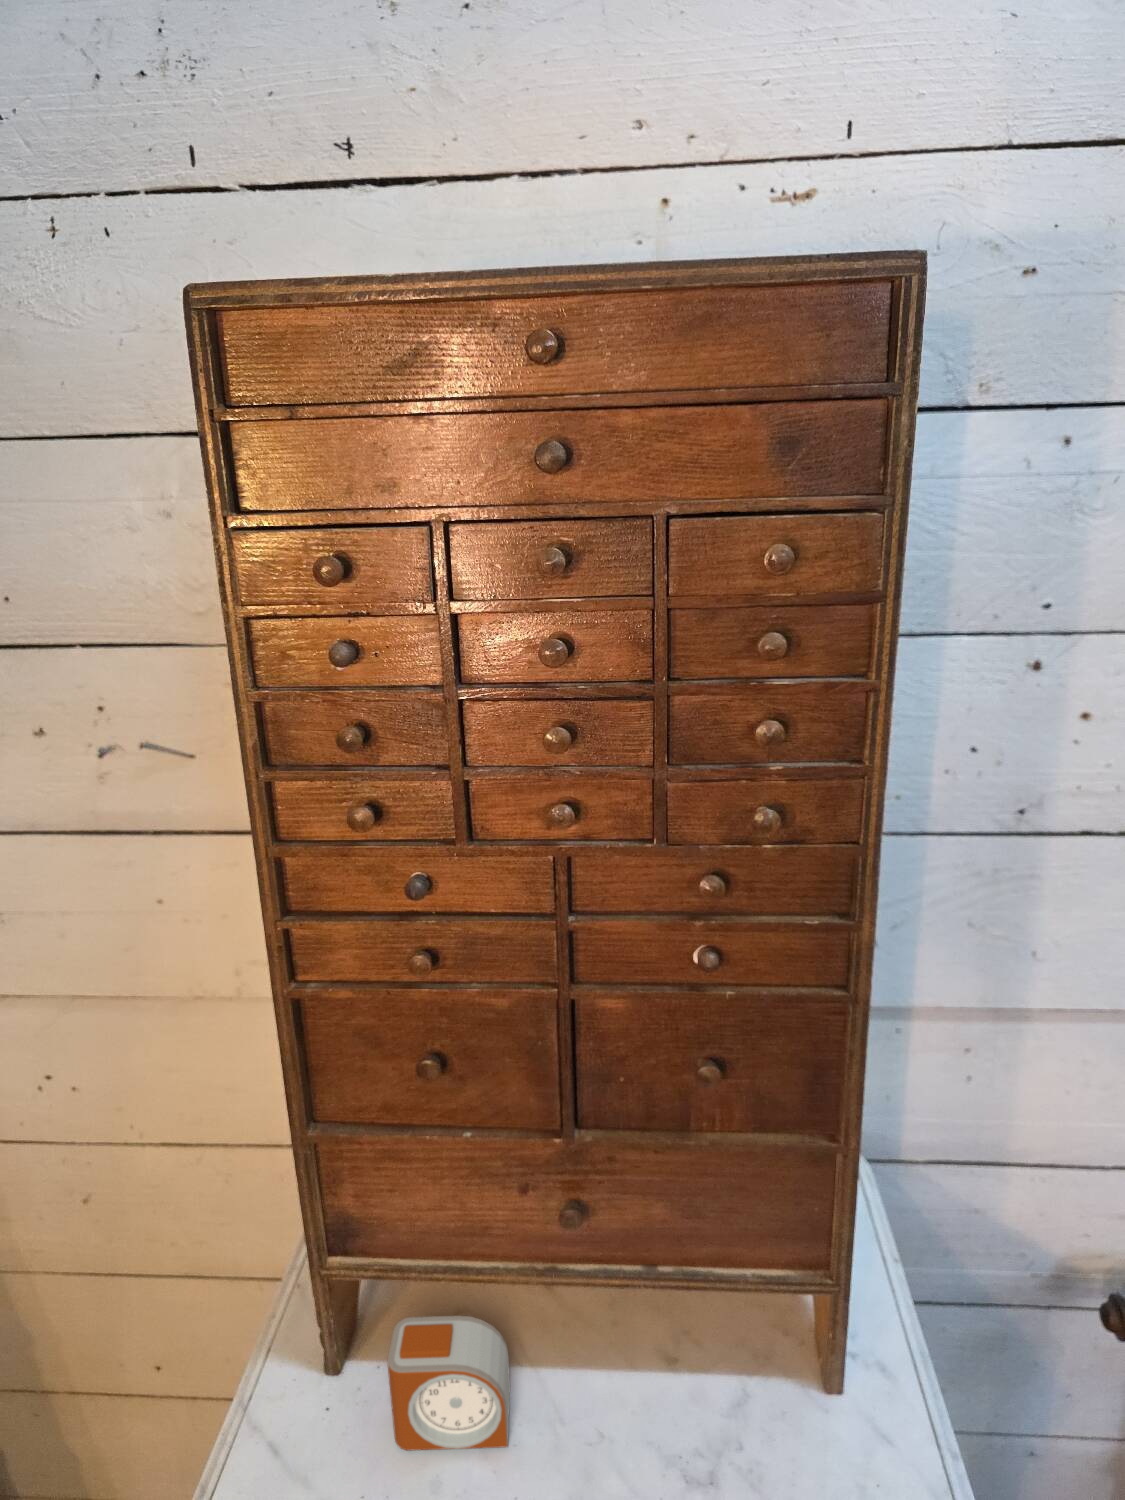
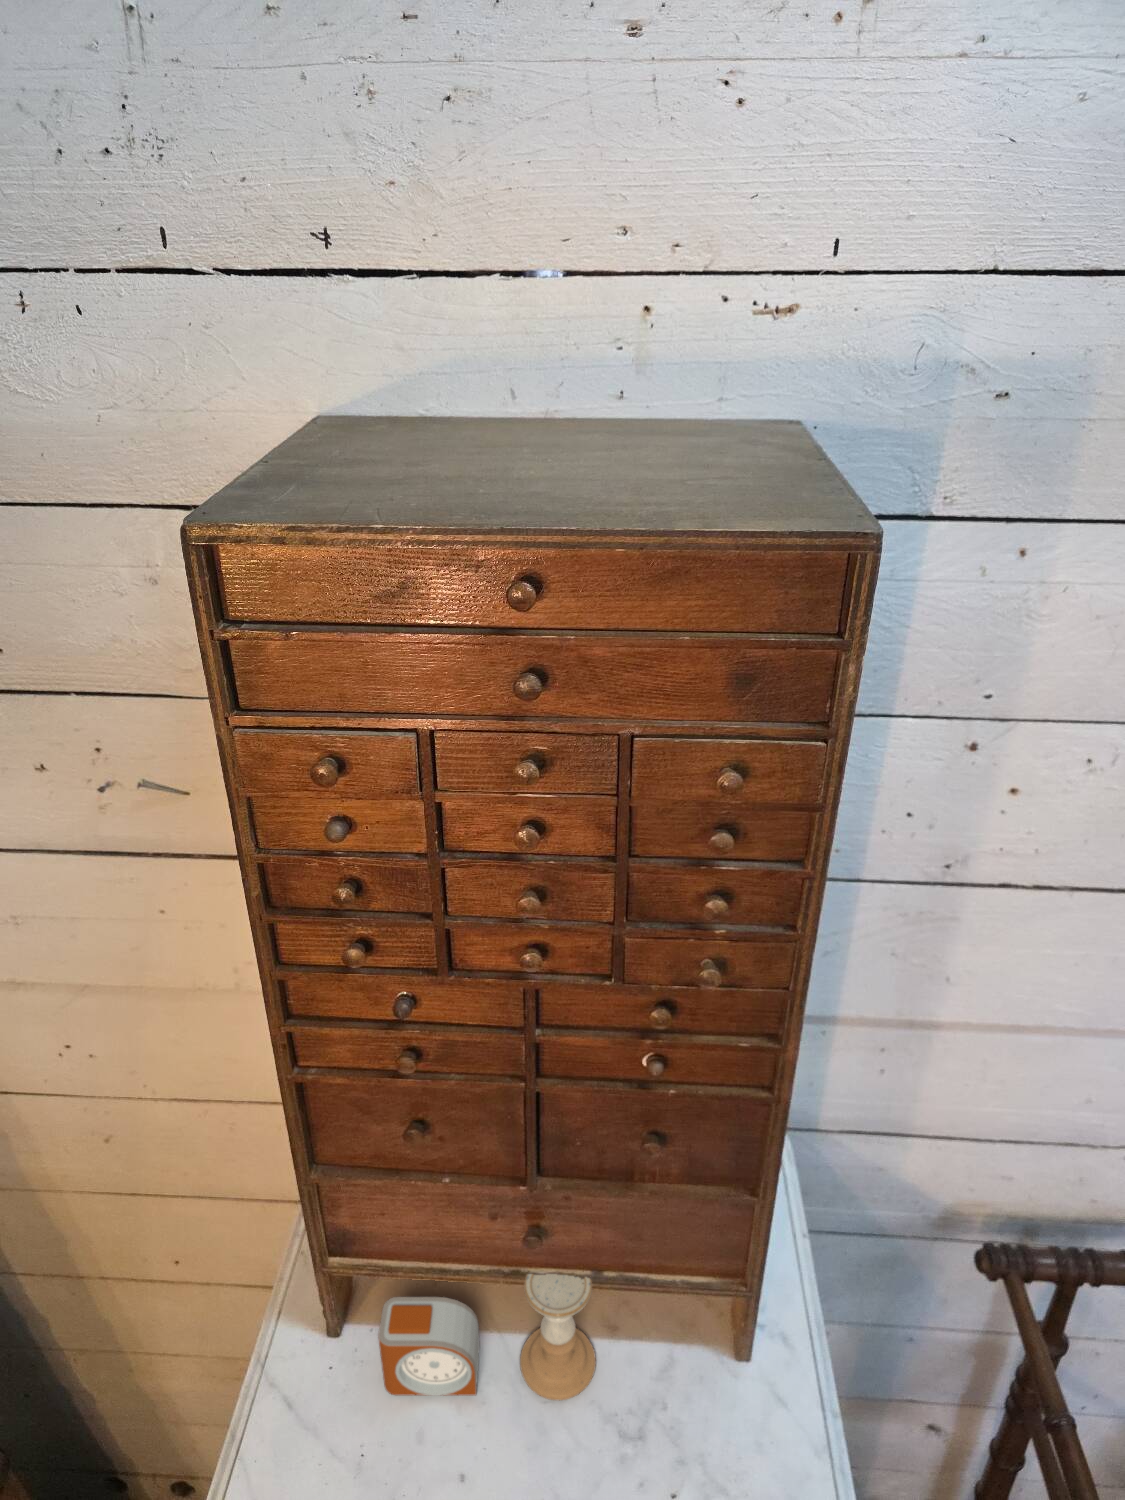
candle holder: none [560,1252,652,1449] -> present [520,1274,596,1400]

